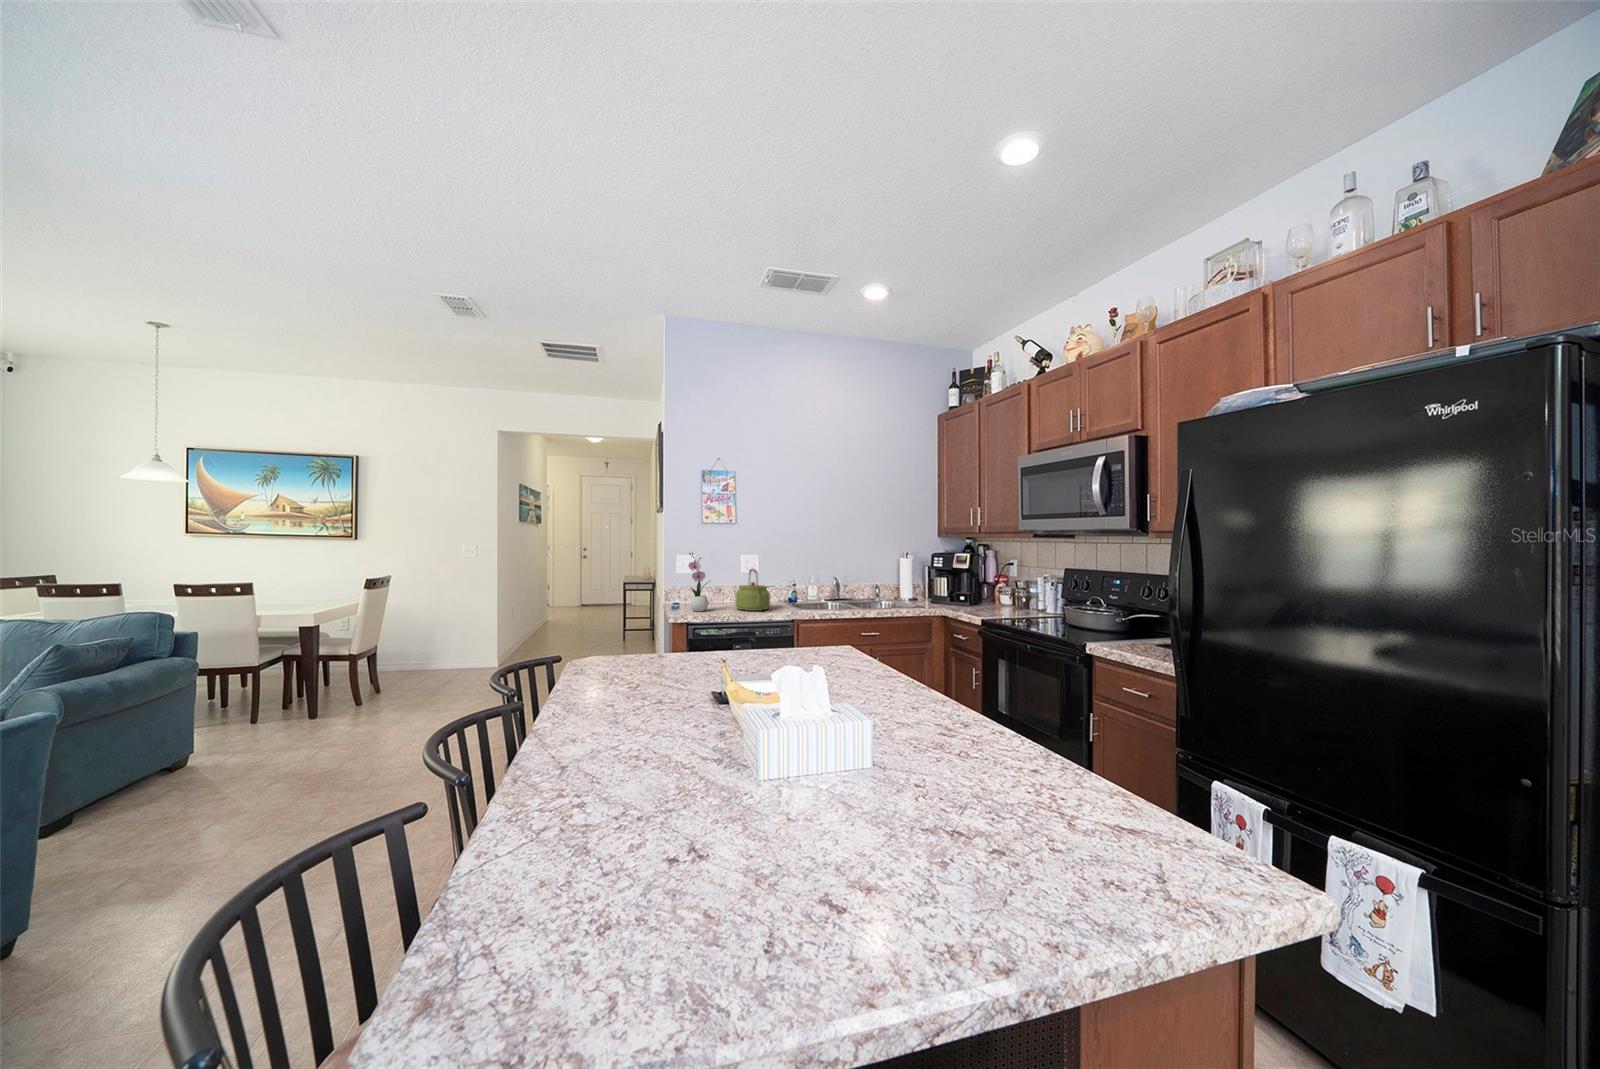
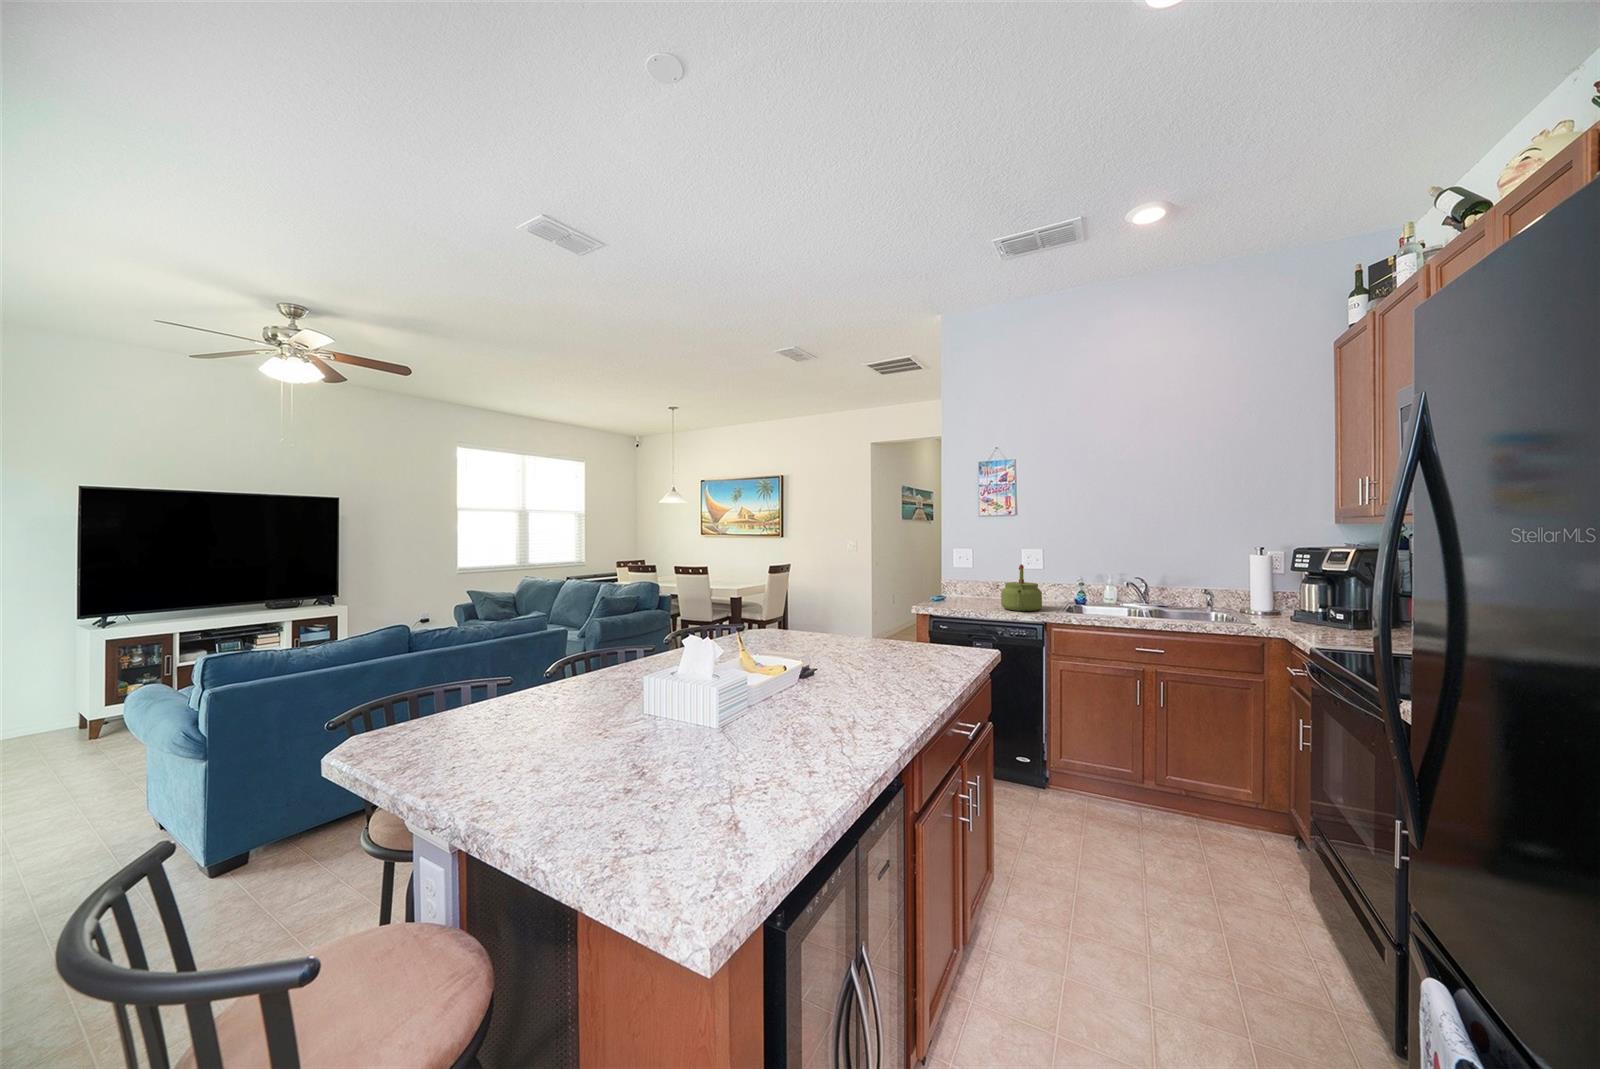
flower arrangement: present [689,553,710,611] -> none [948,547,976,607]

